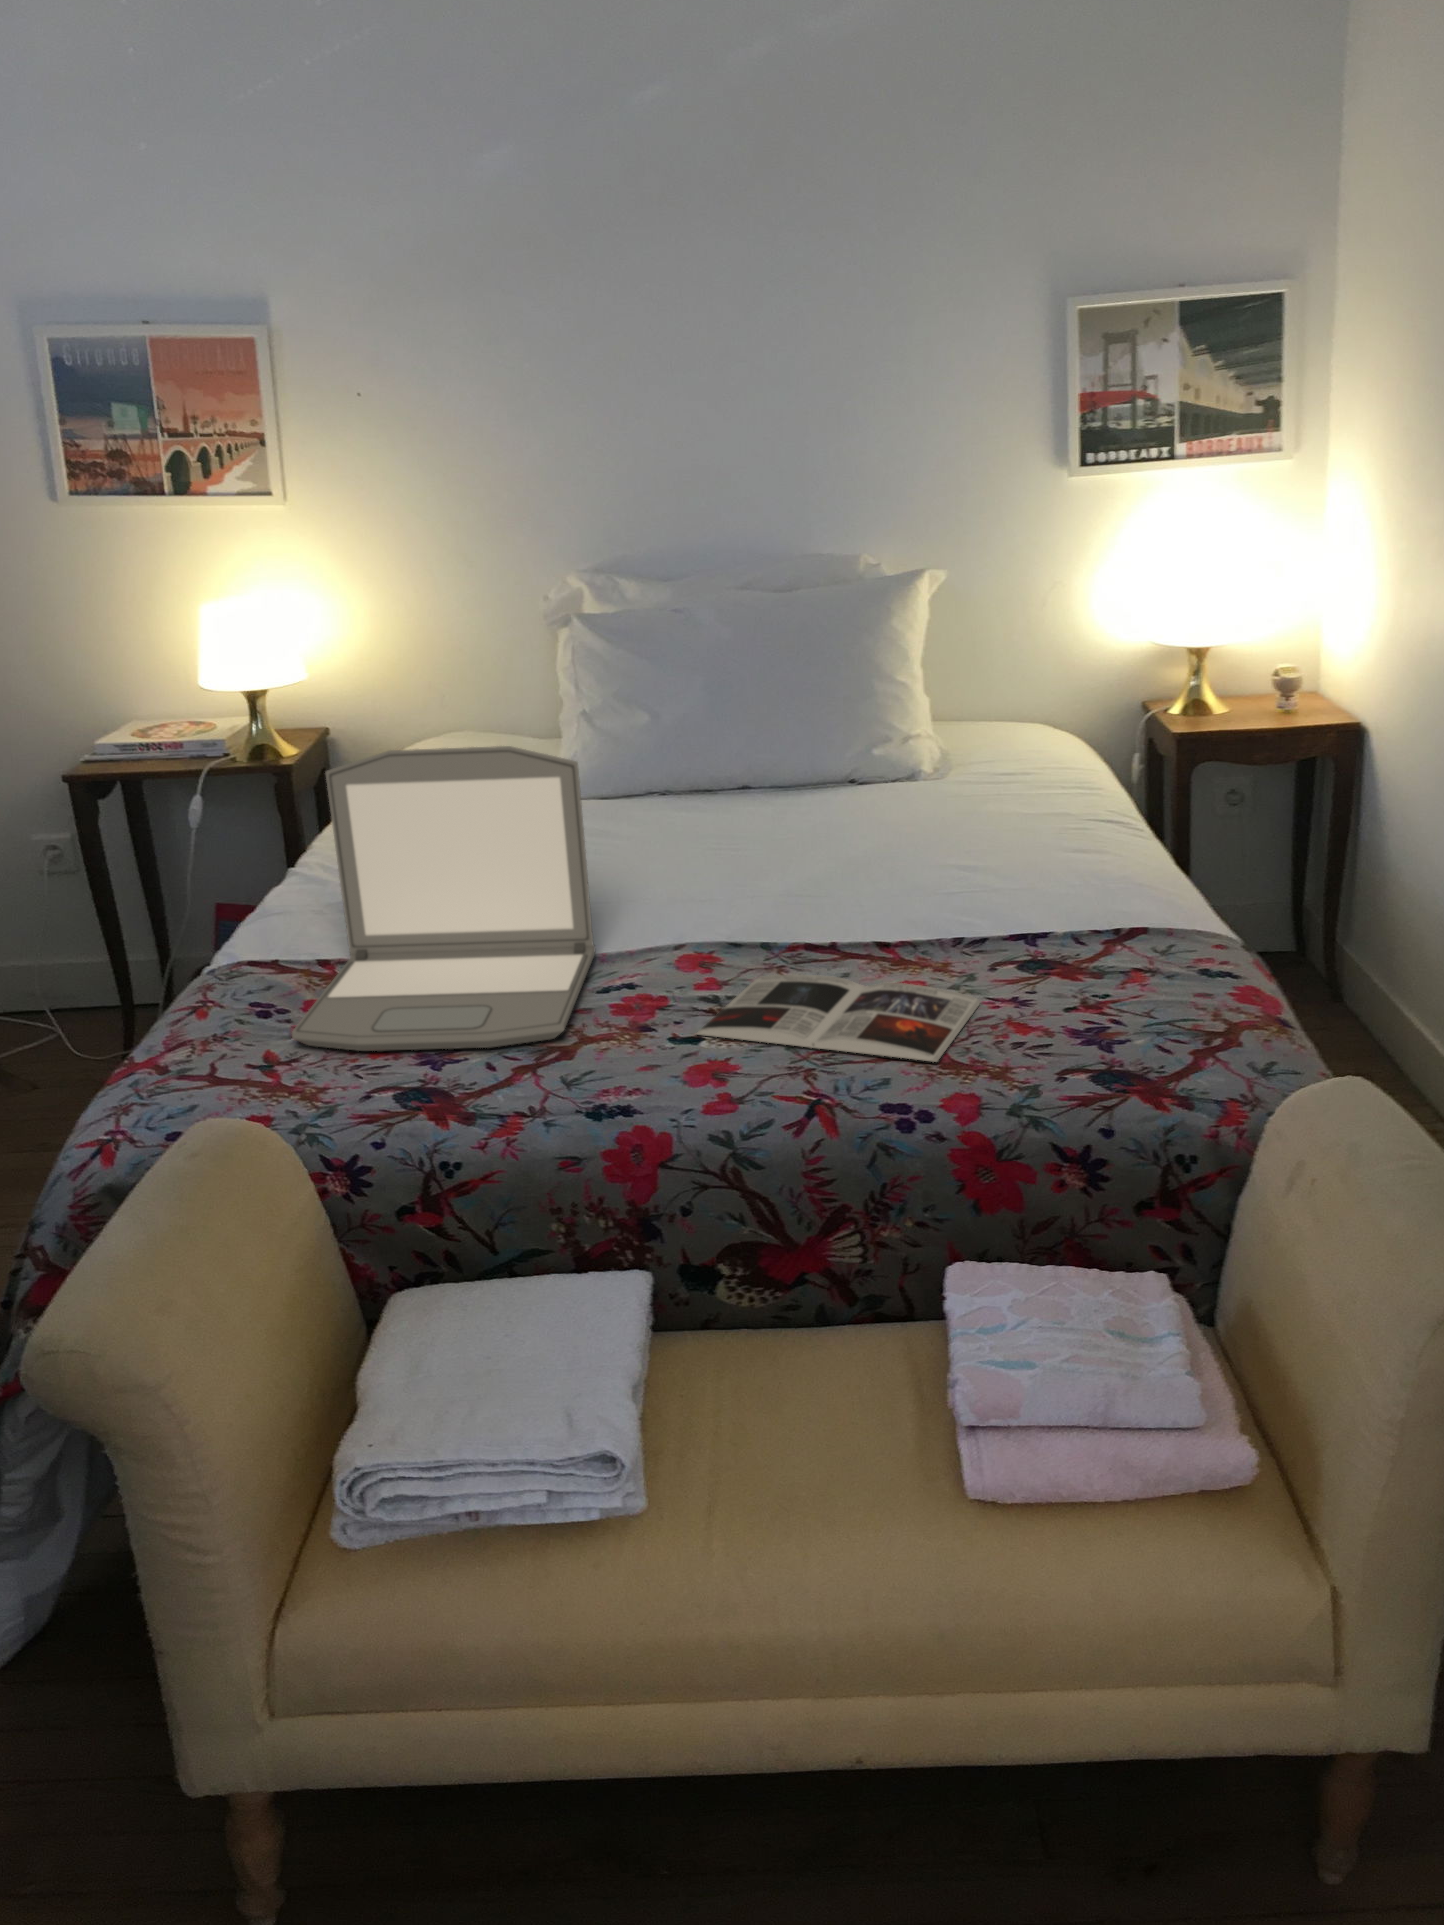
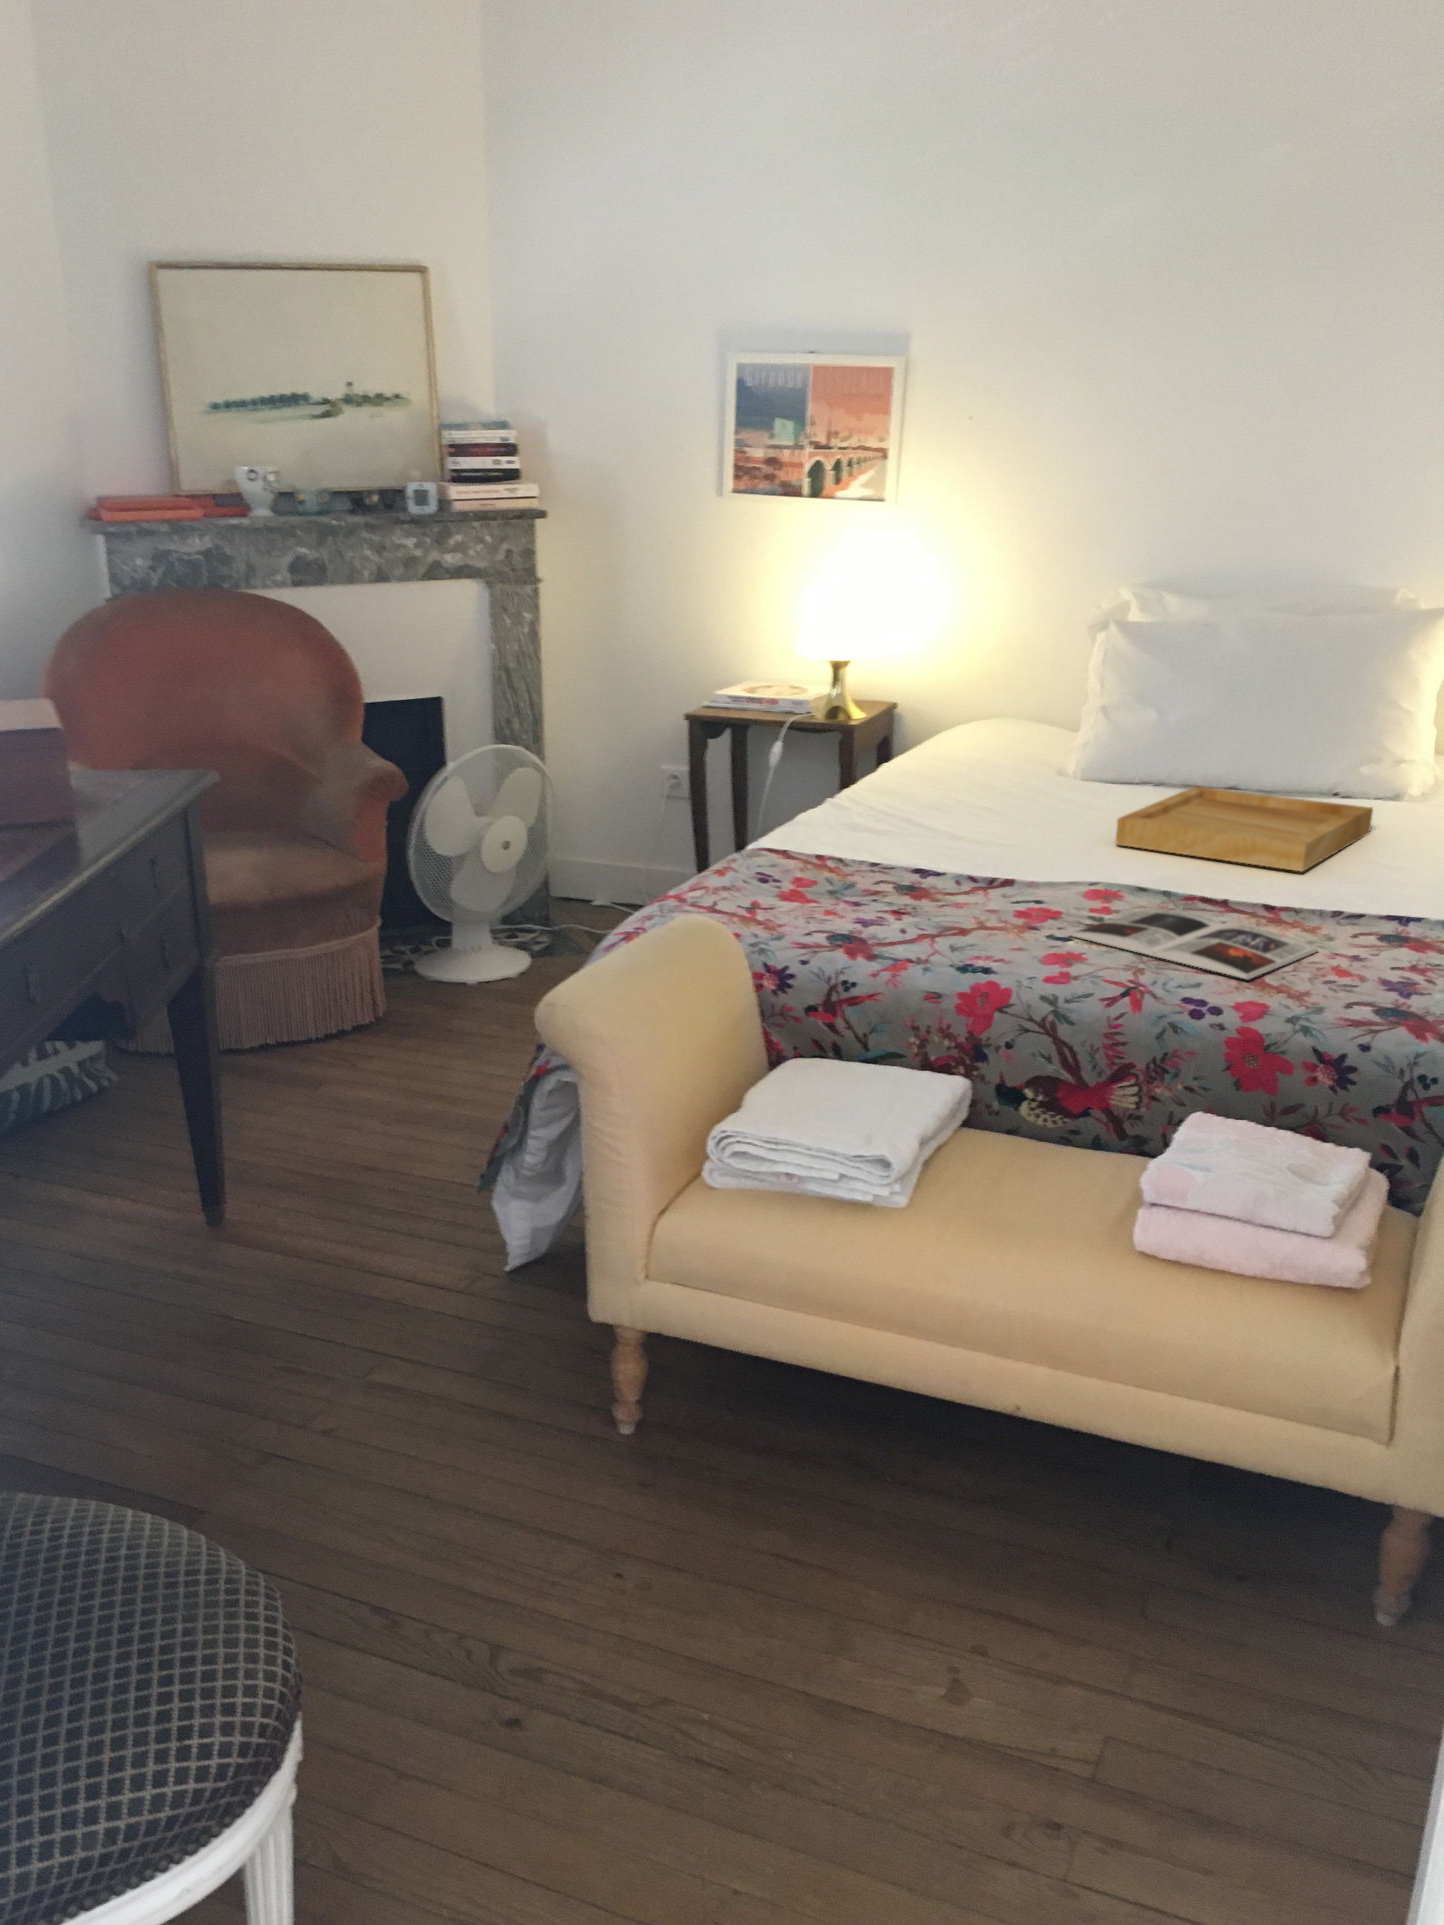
laptop: present [292,746,595,1051] -> none [773,692,1029,921]
tray: none [674,801,927,894] -> present [1116,787,1373,871]

